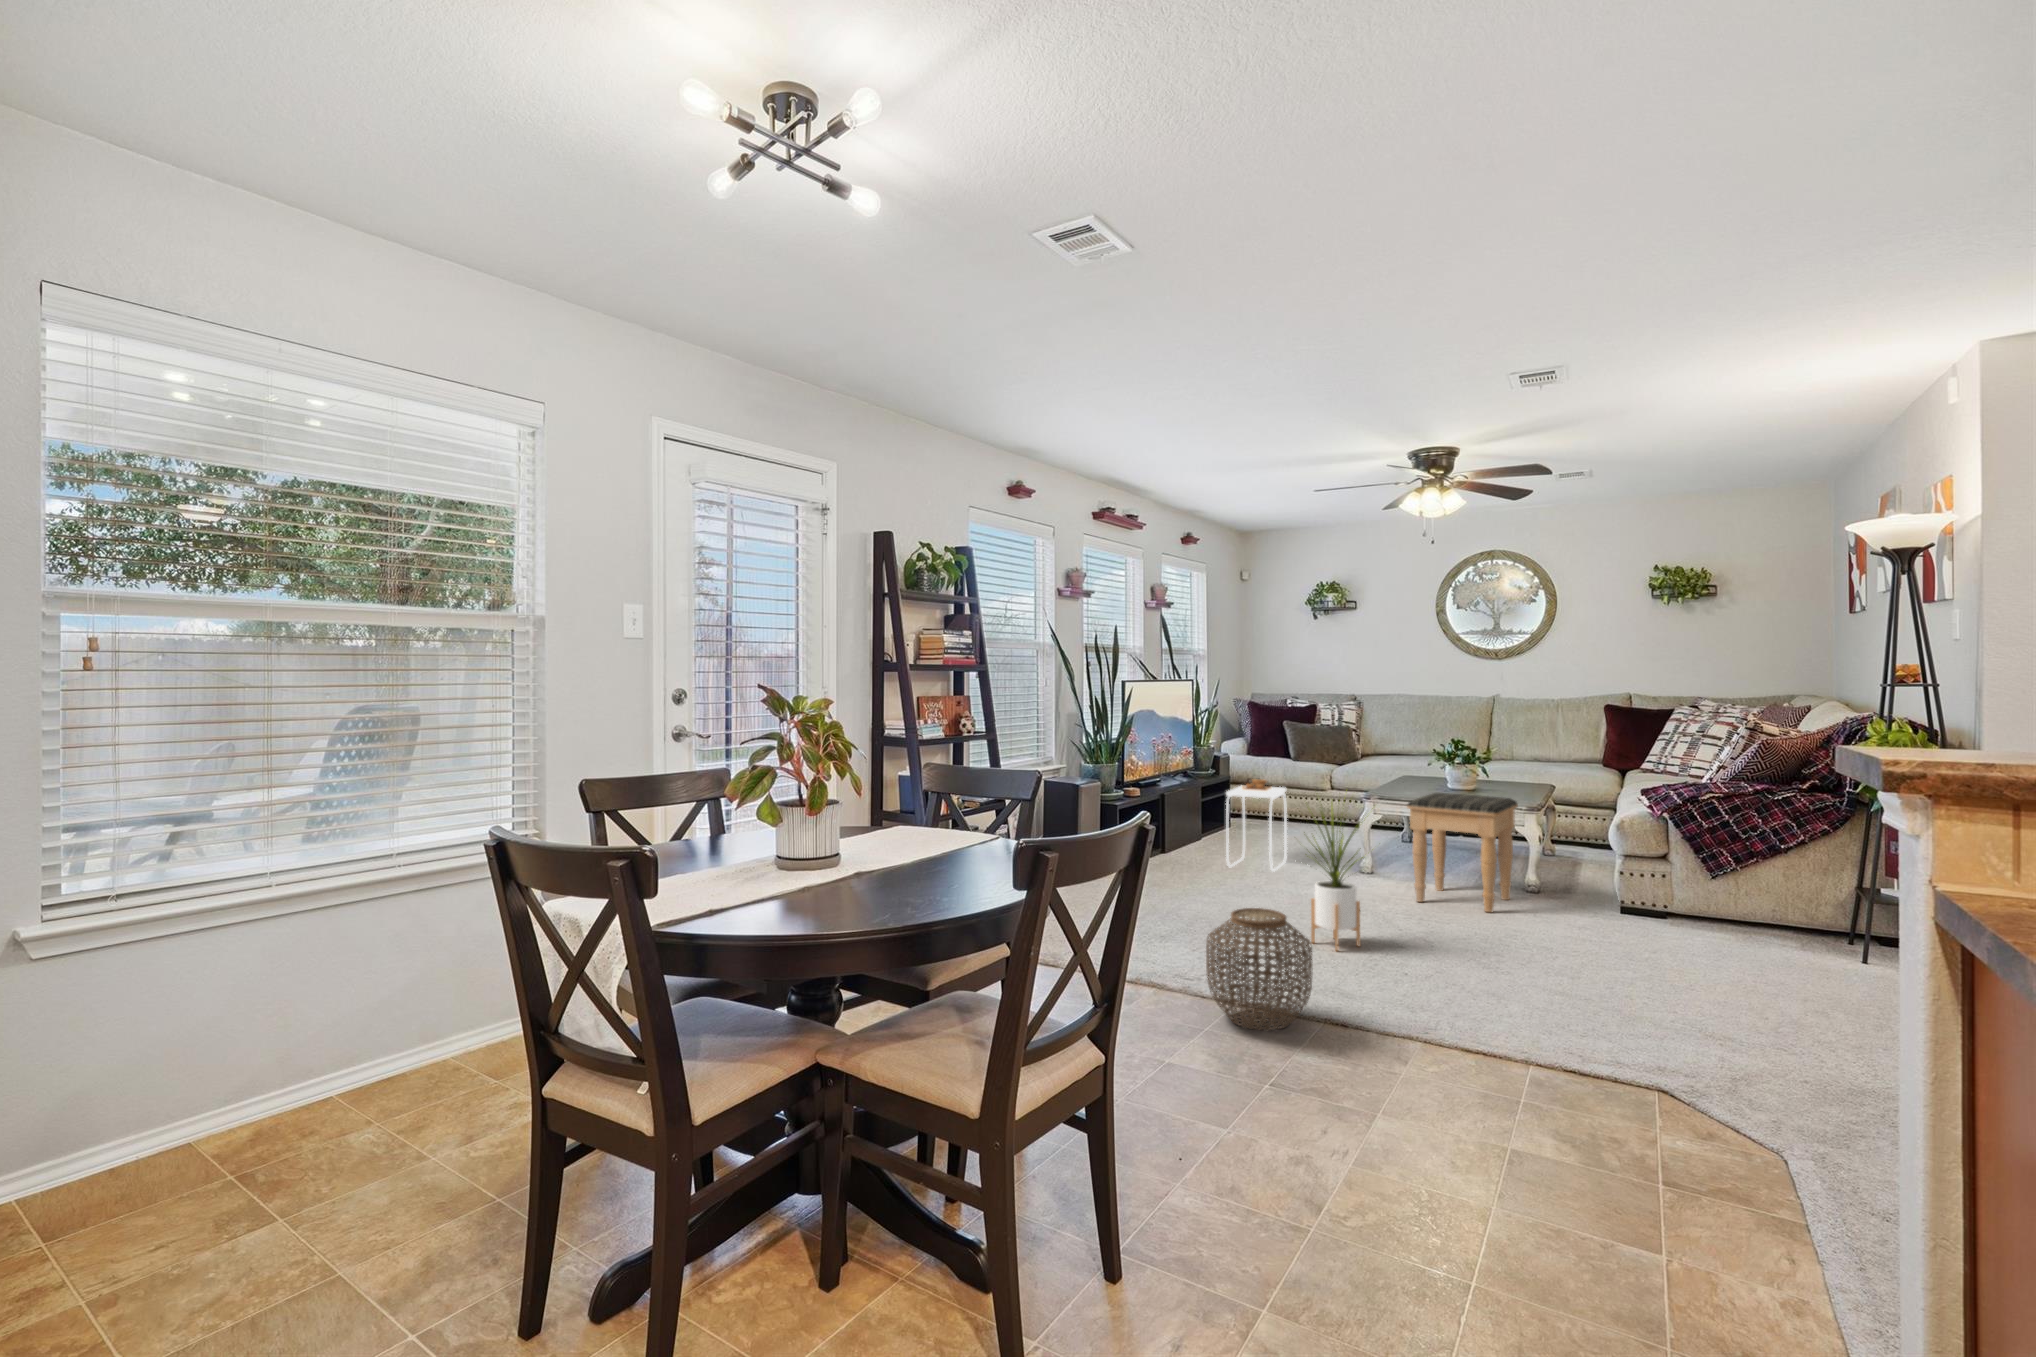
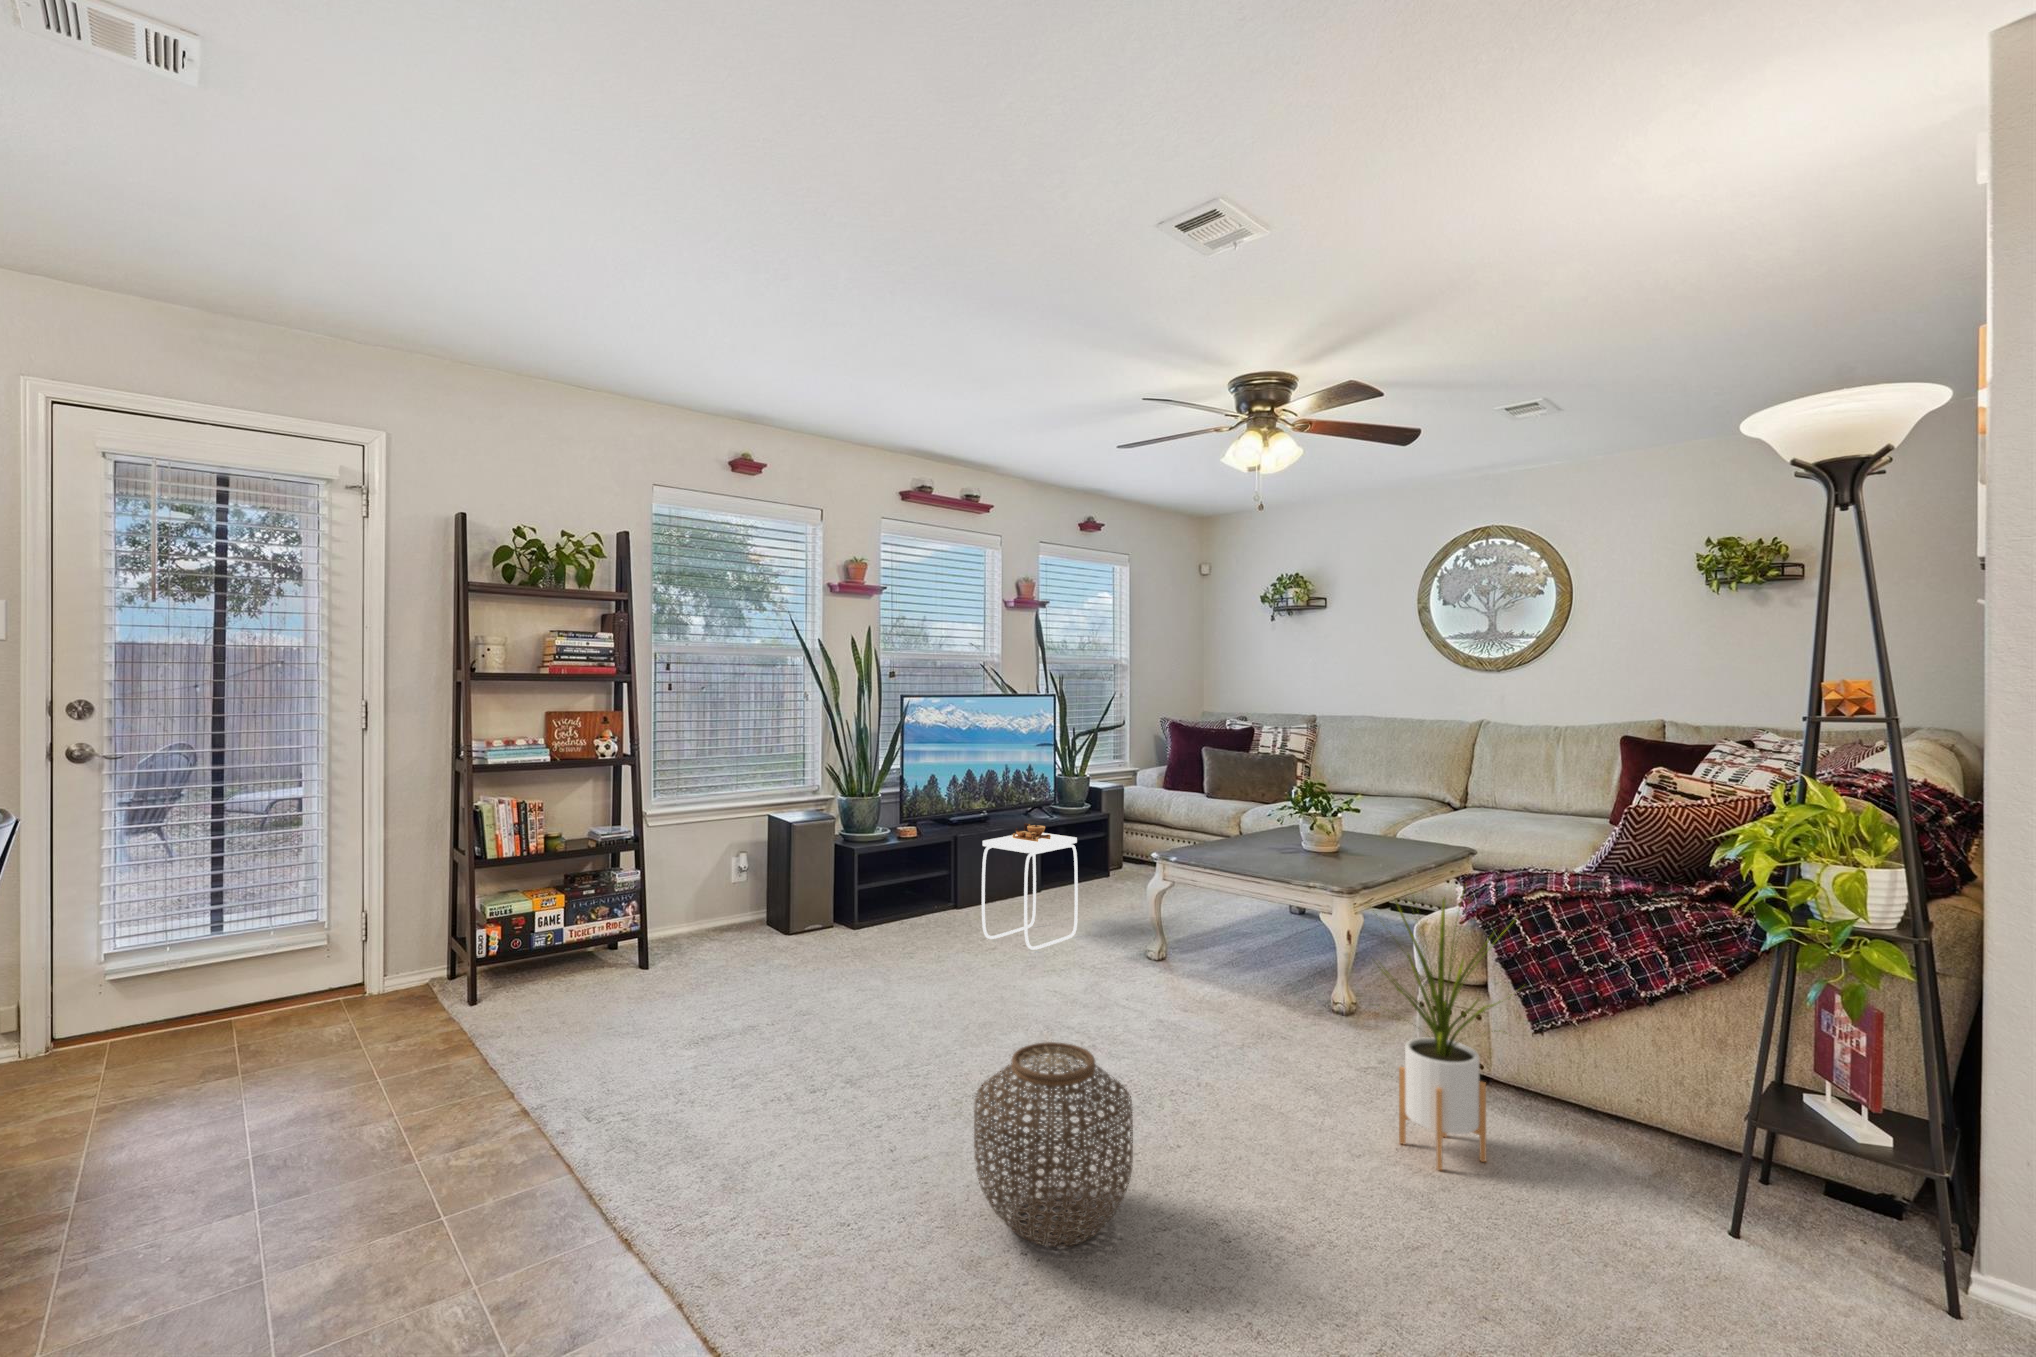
footstool: present [1407,793,1518,912] -> none [1131,859,1300,1047]
house plant: present [1311,801,1373,951] -> present [1373,897,1510,1170]
woven basket: present [1206,908,1312,1031] -> present [974,1042,1133,1247]

